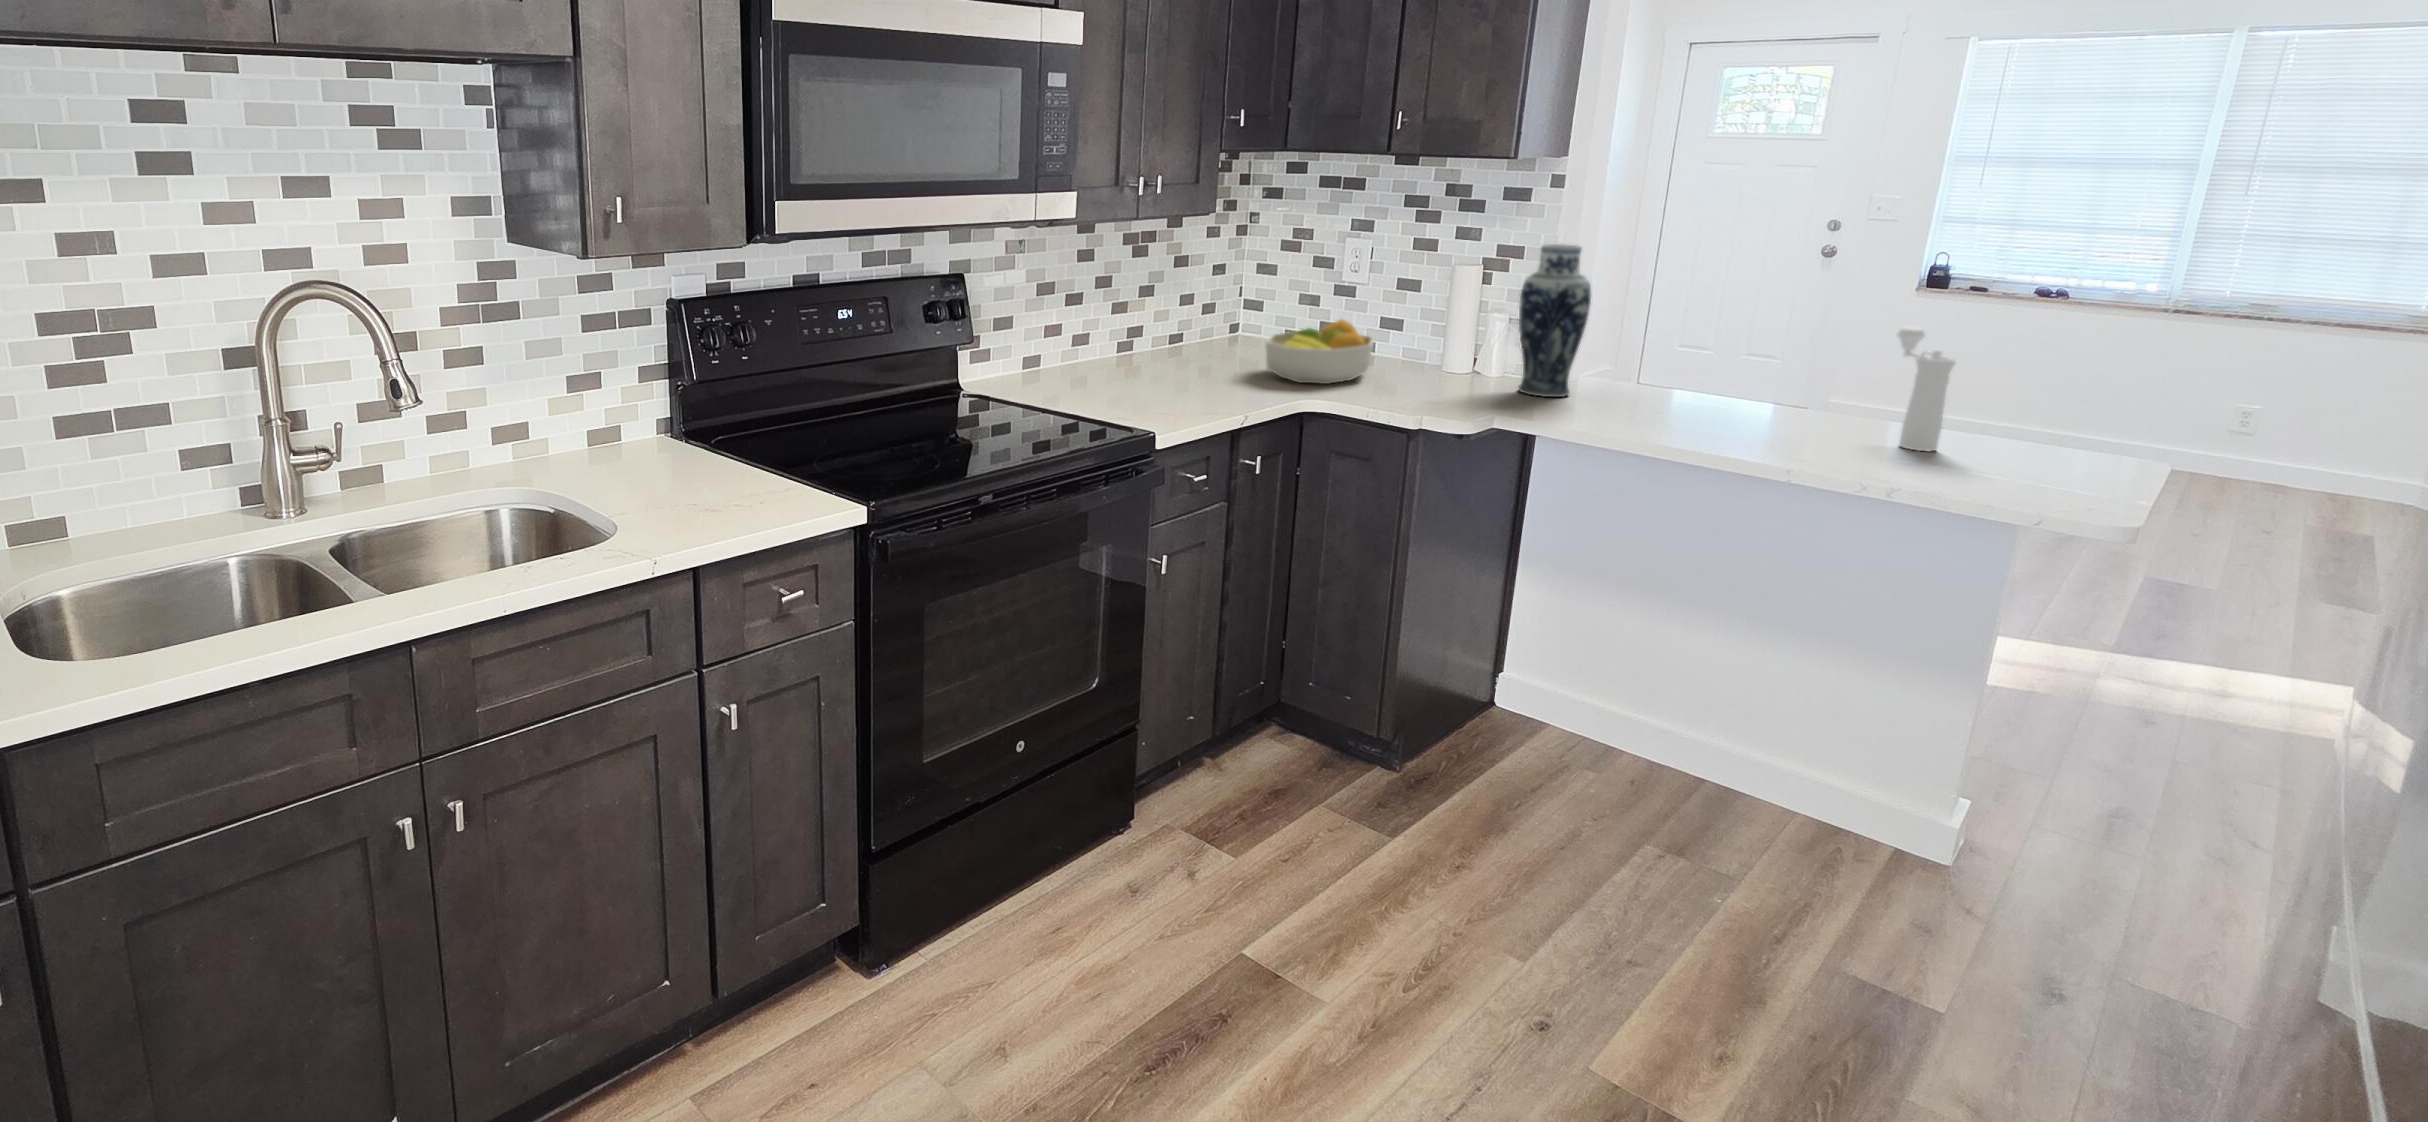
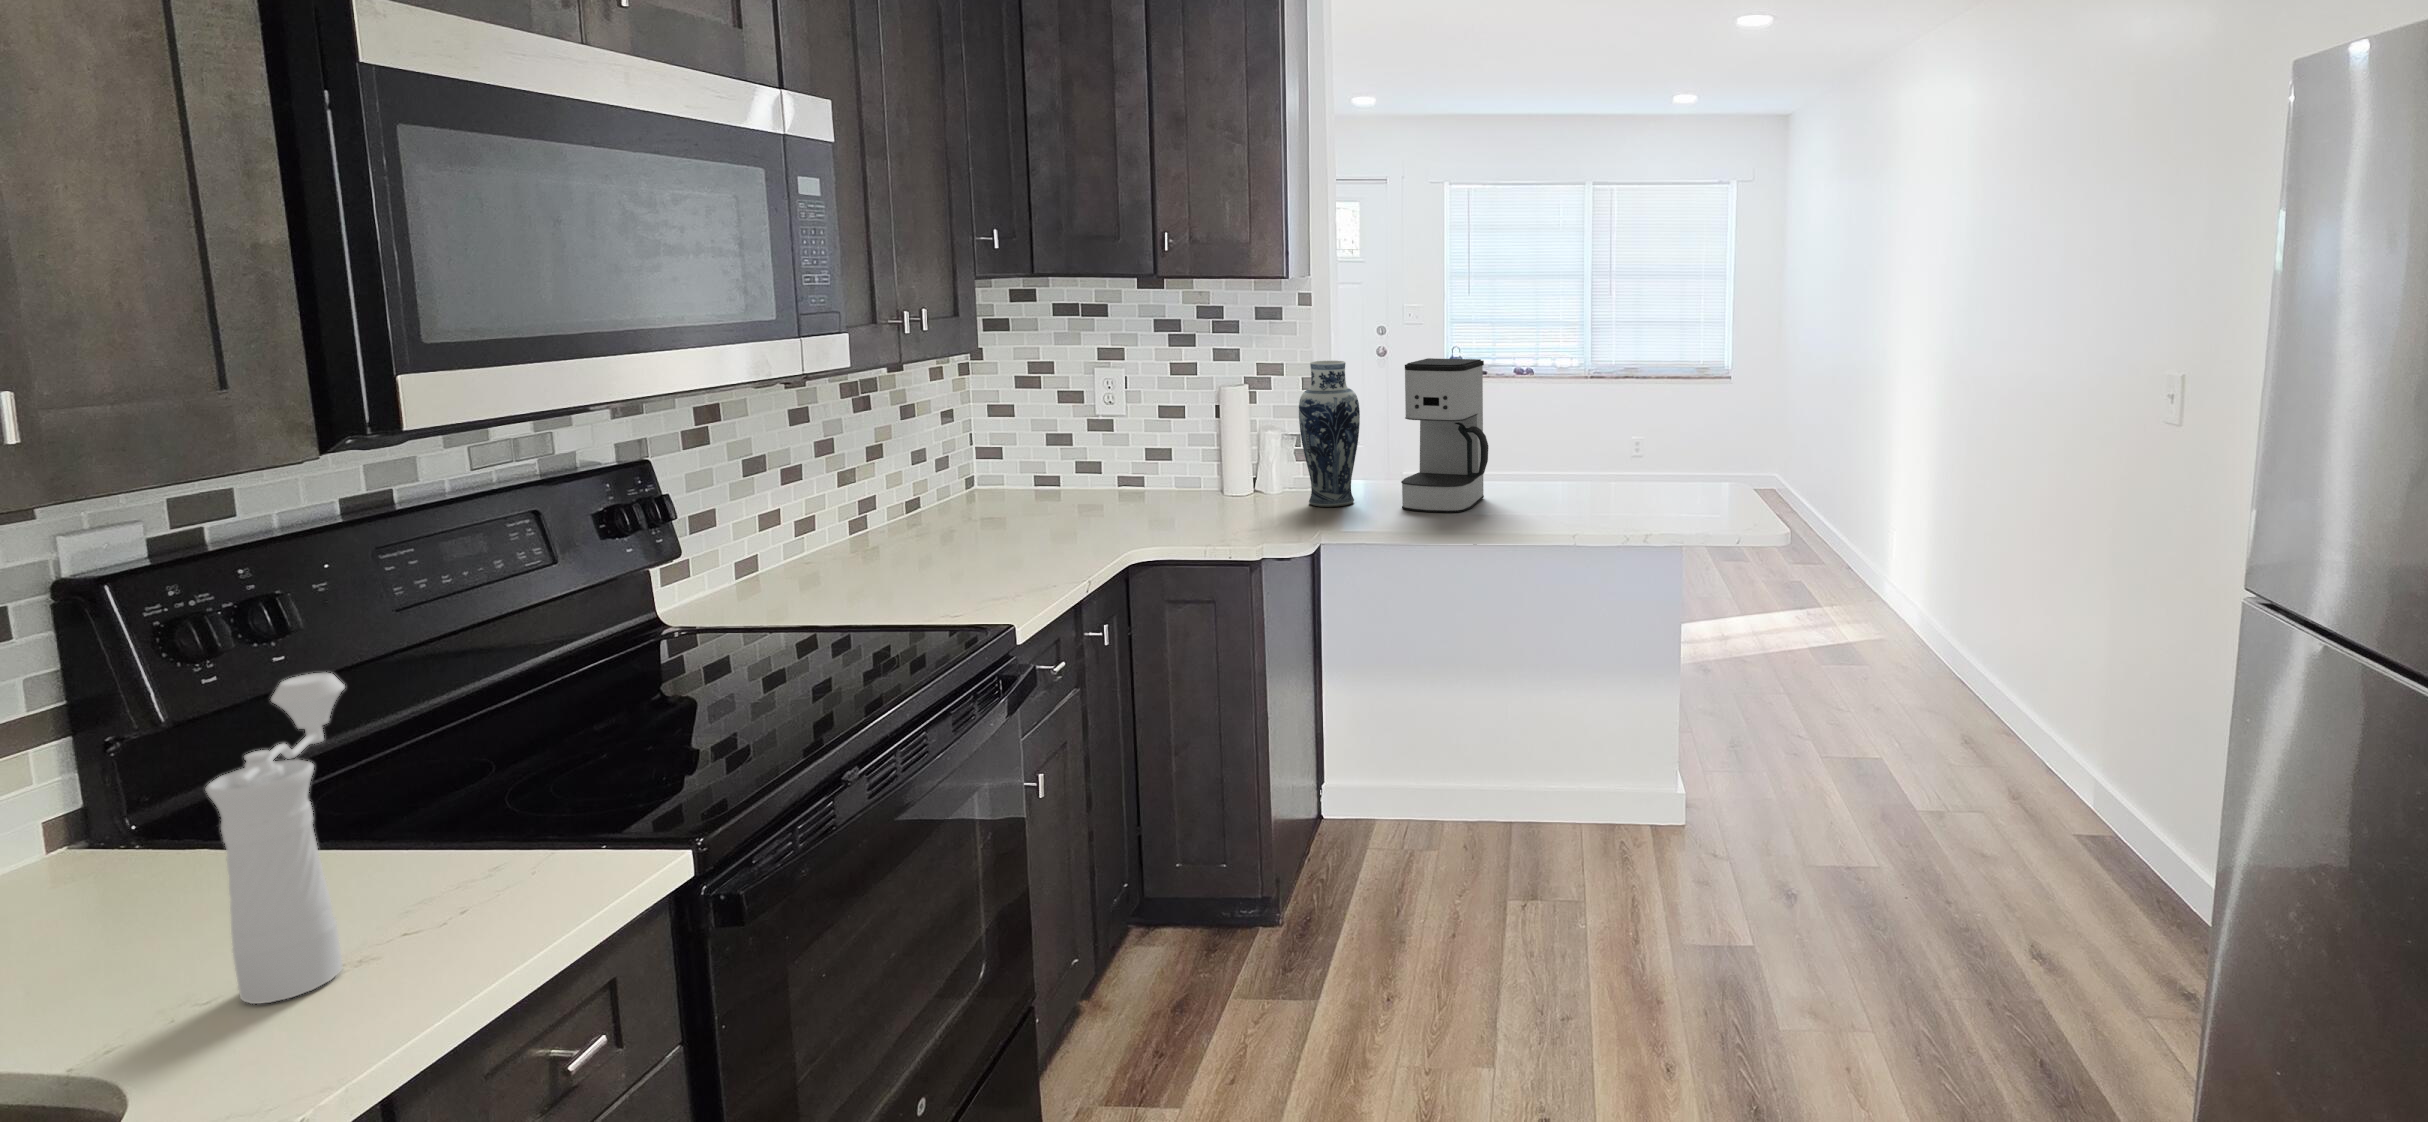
coffee maker: none [1616,250,1762,424] -> present [1401,358,1488,513]
fruit bowl: present [1266,319,1374,384] -> none [1054,455,1171,533]
pepper mill: present [1897,327,1955,451] -> present [206,673,345,1004]

